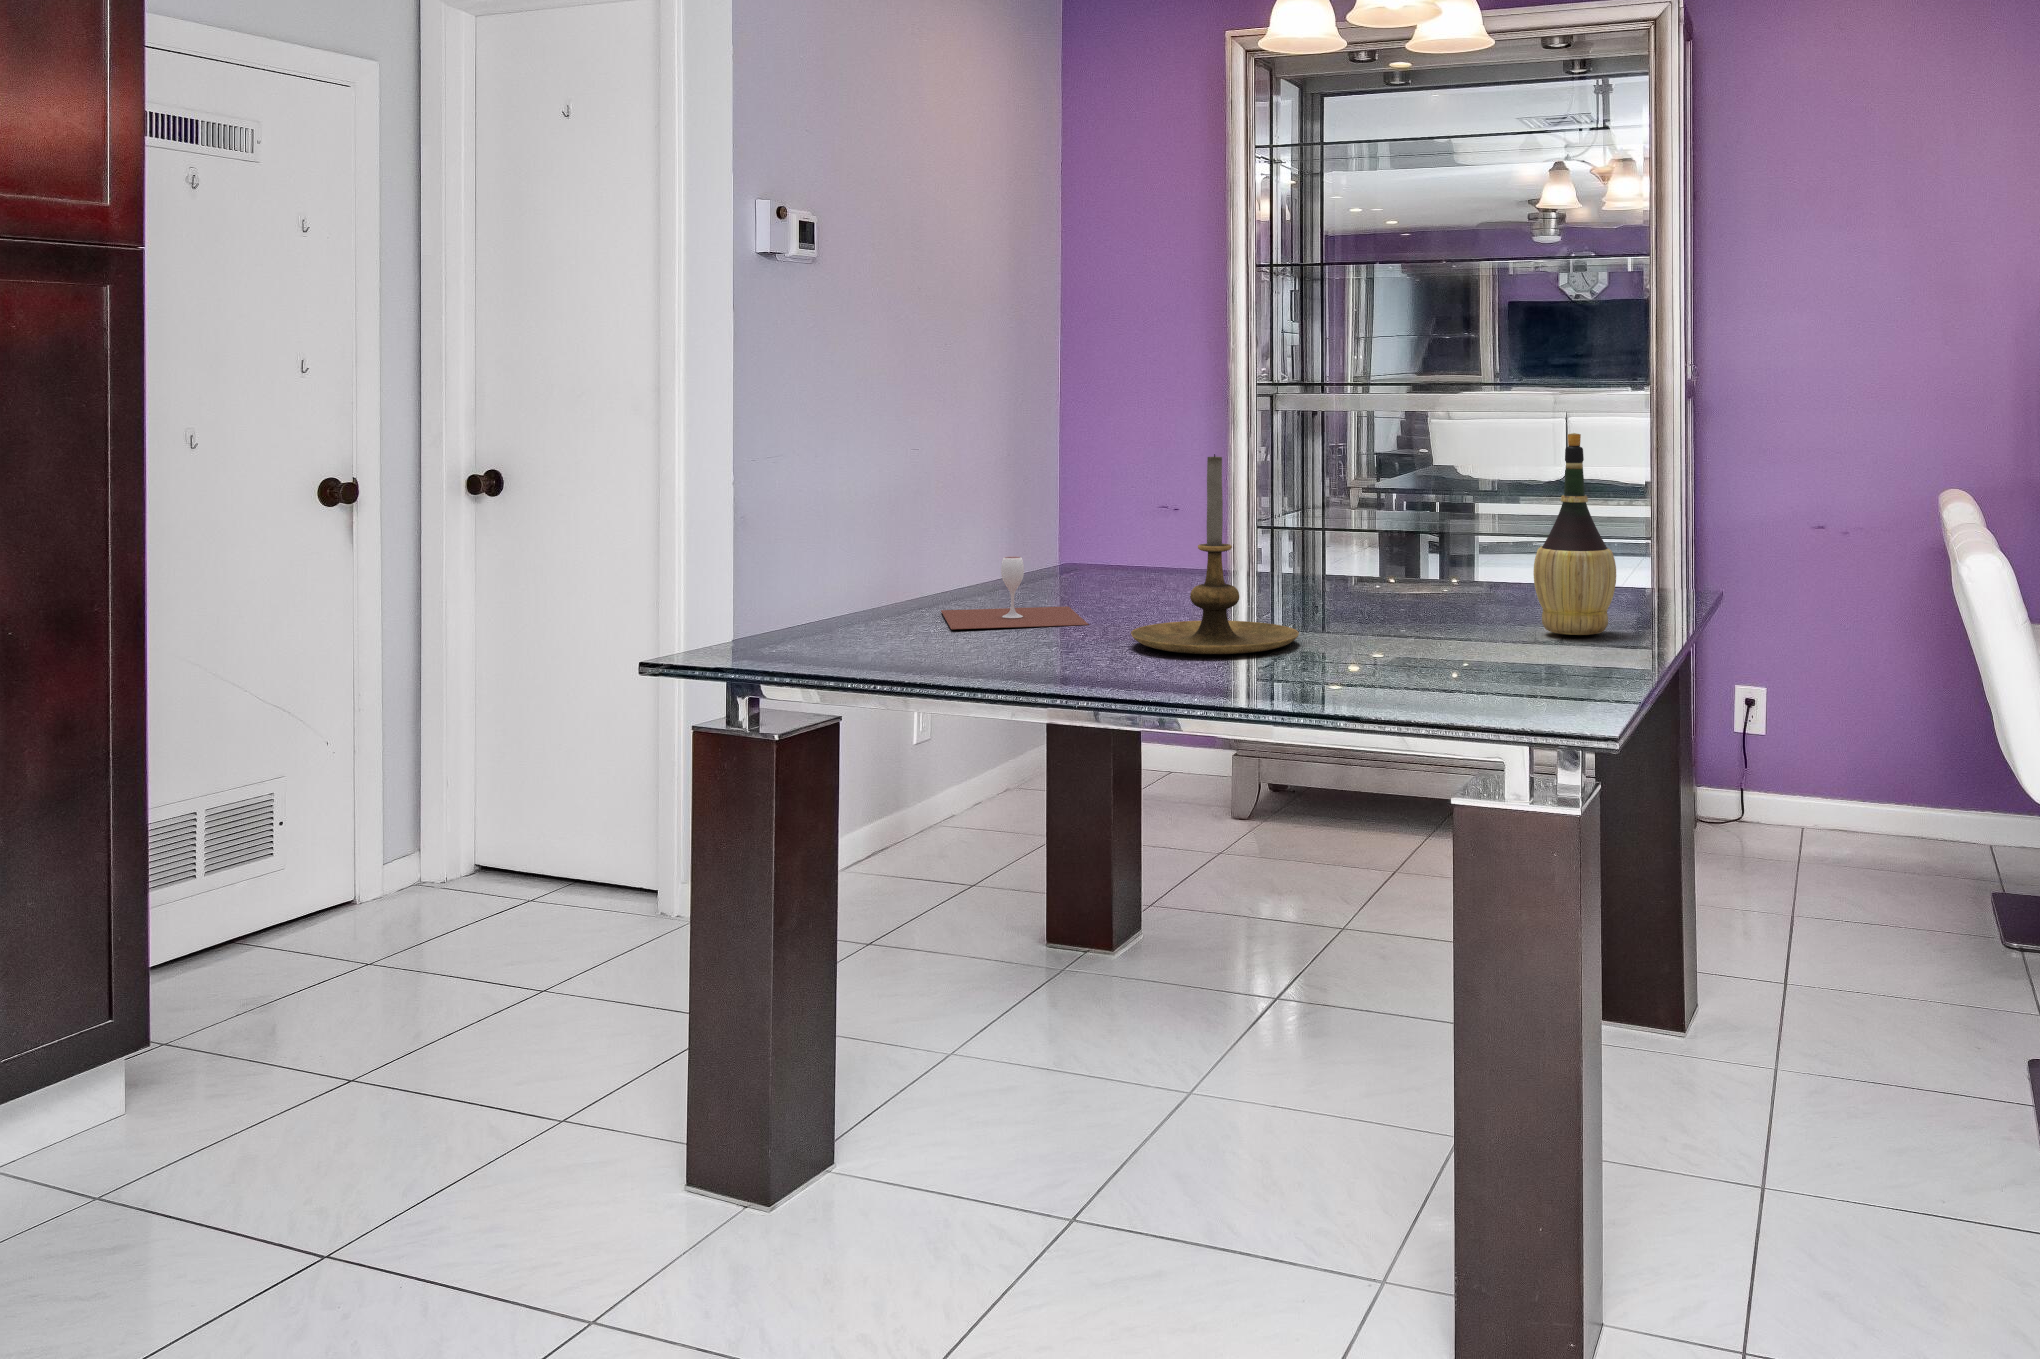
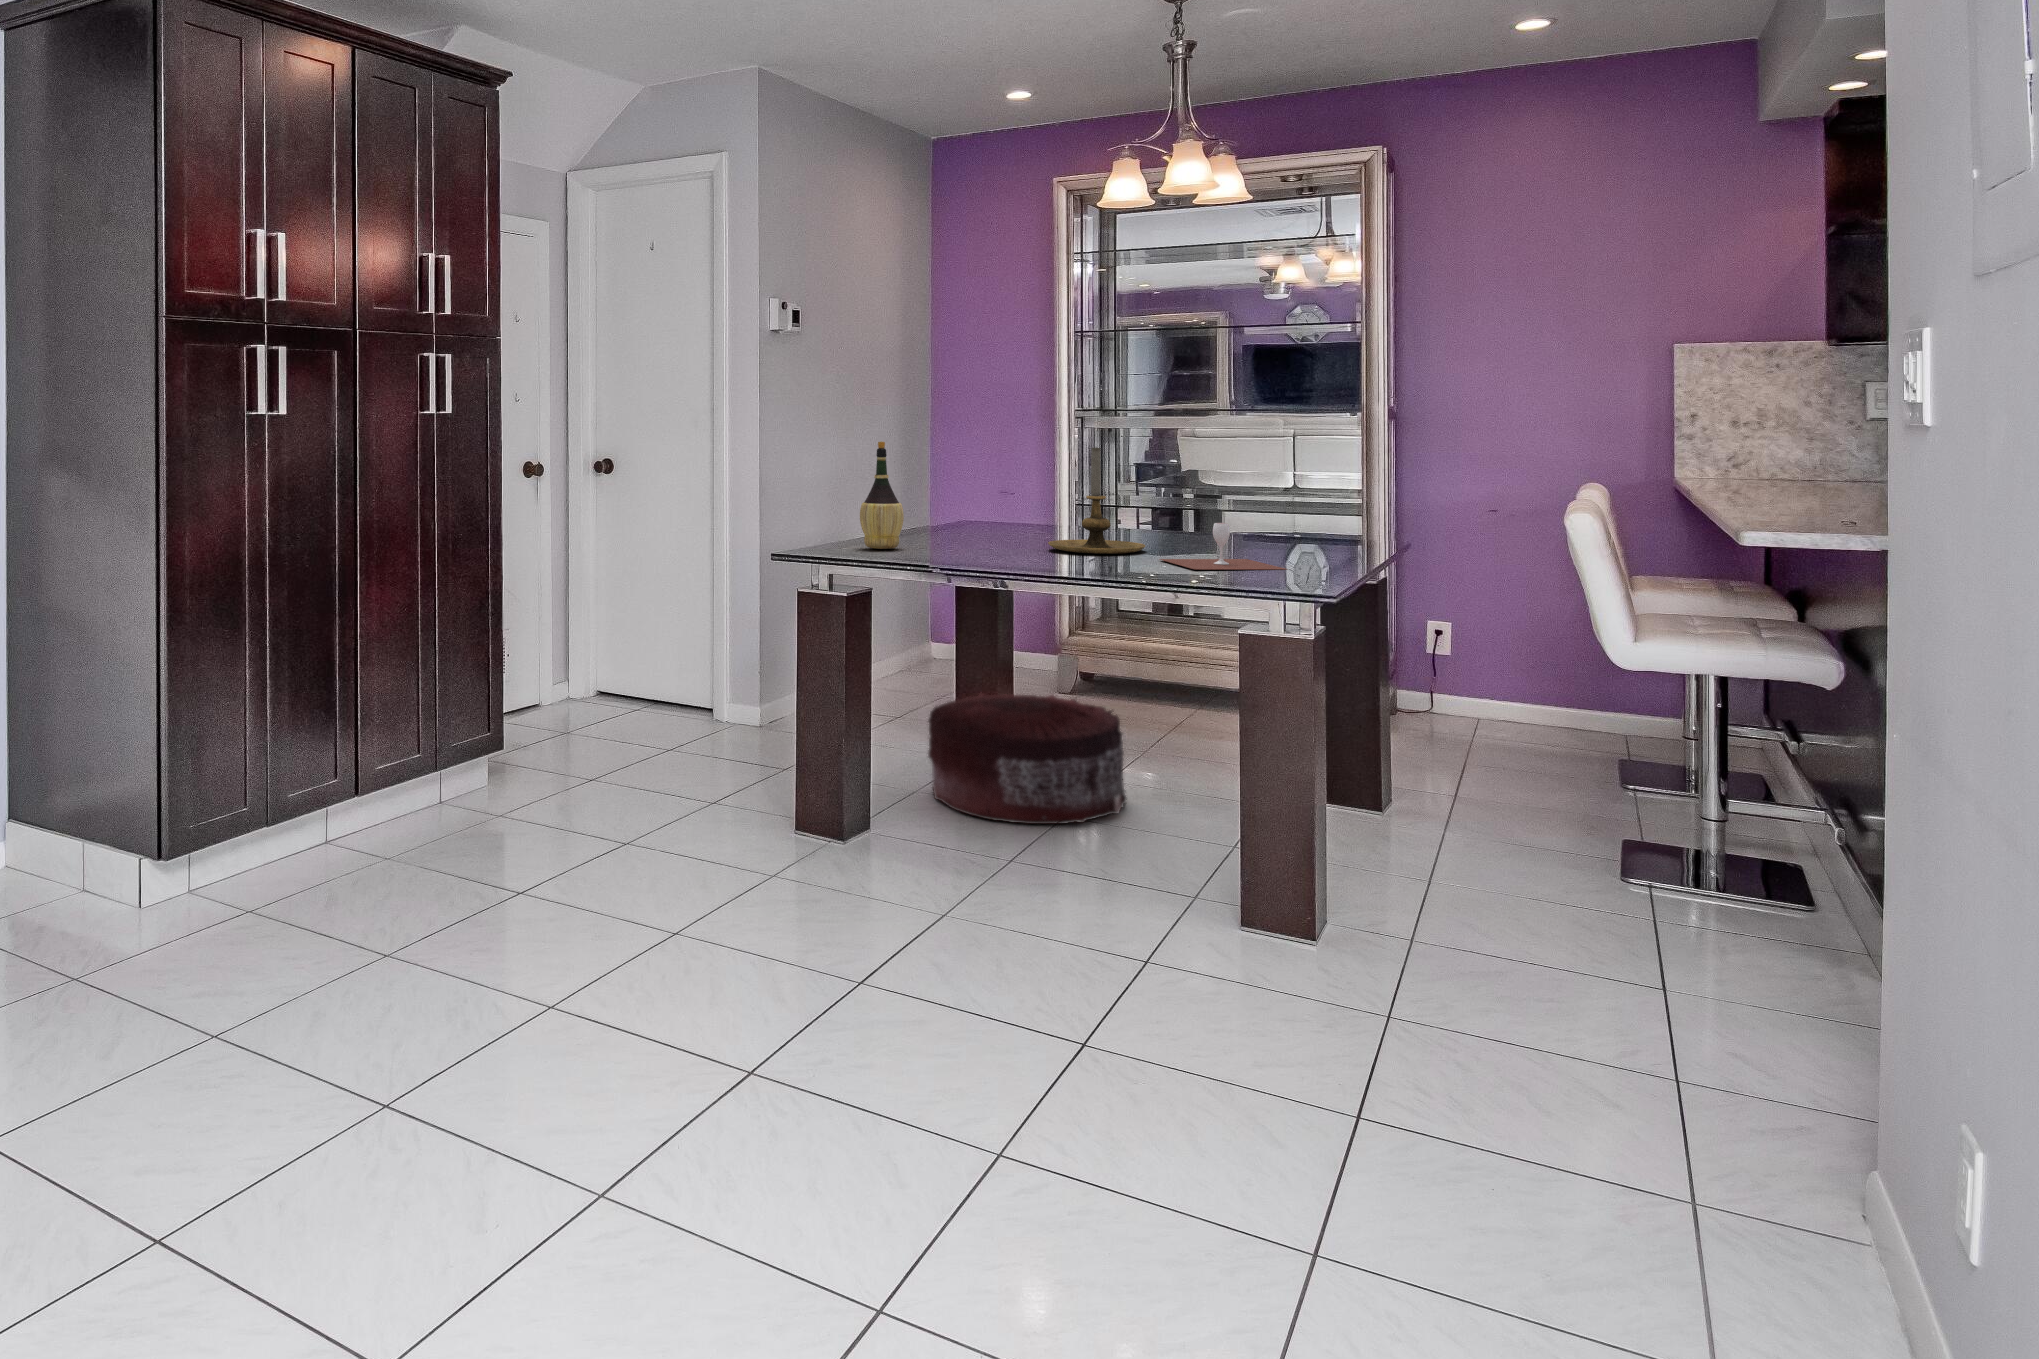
wine bottle: present [1534,433,1616,635] -> present [860,441,904,549]
wine glass: present [941,556,1089,629] -> present [1160,523,1287,570]
pouf: none [957,863,1292,1126] -> present [928,694,1127,824]

